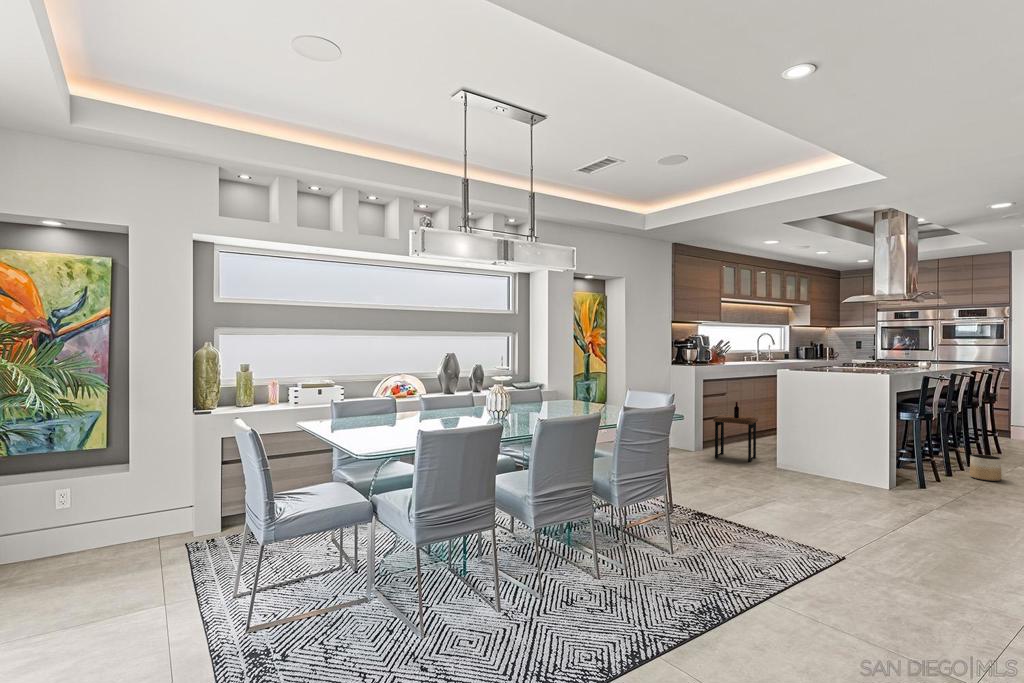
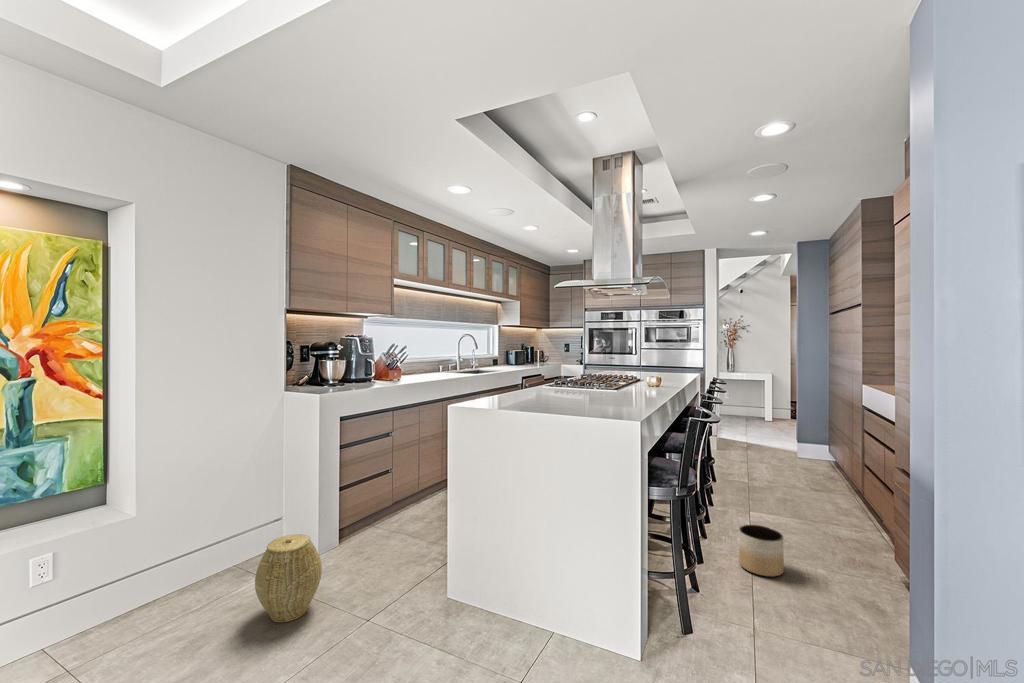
side table: present [713,402,758,462] -> none [334,463,424,591]
woven basket: none [684,428,713,463] -> present [255,534,322,622]

